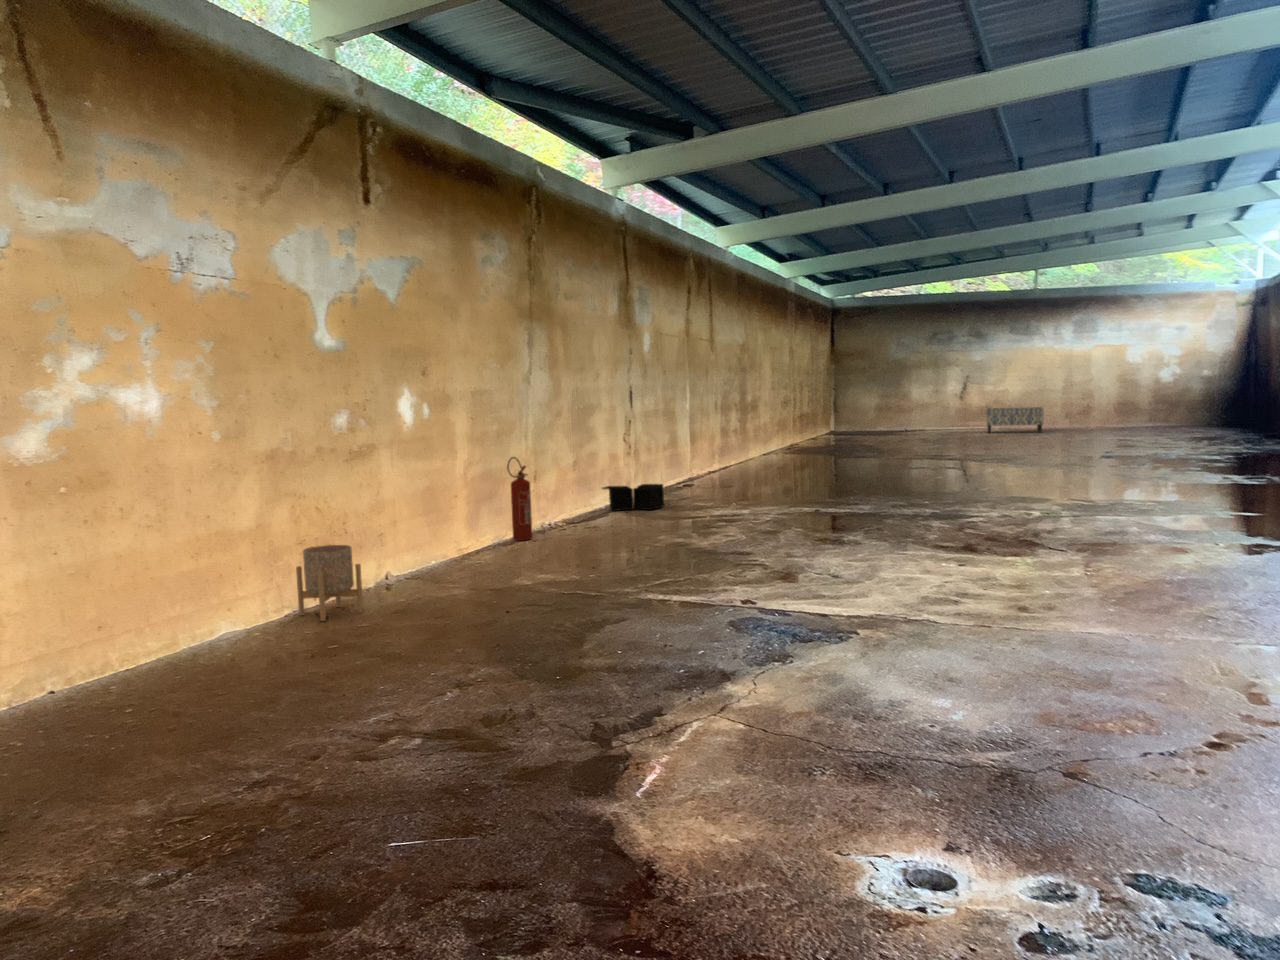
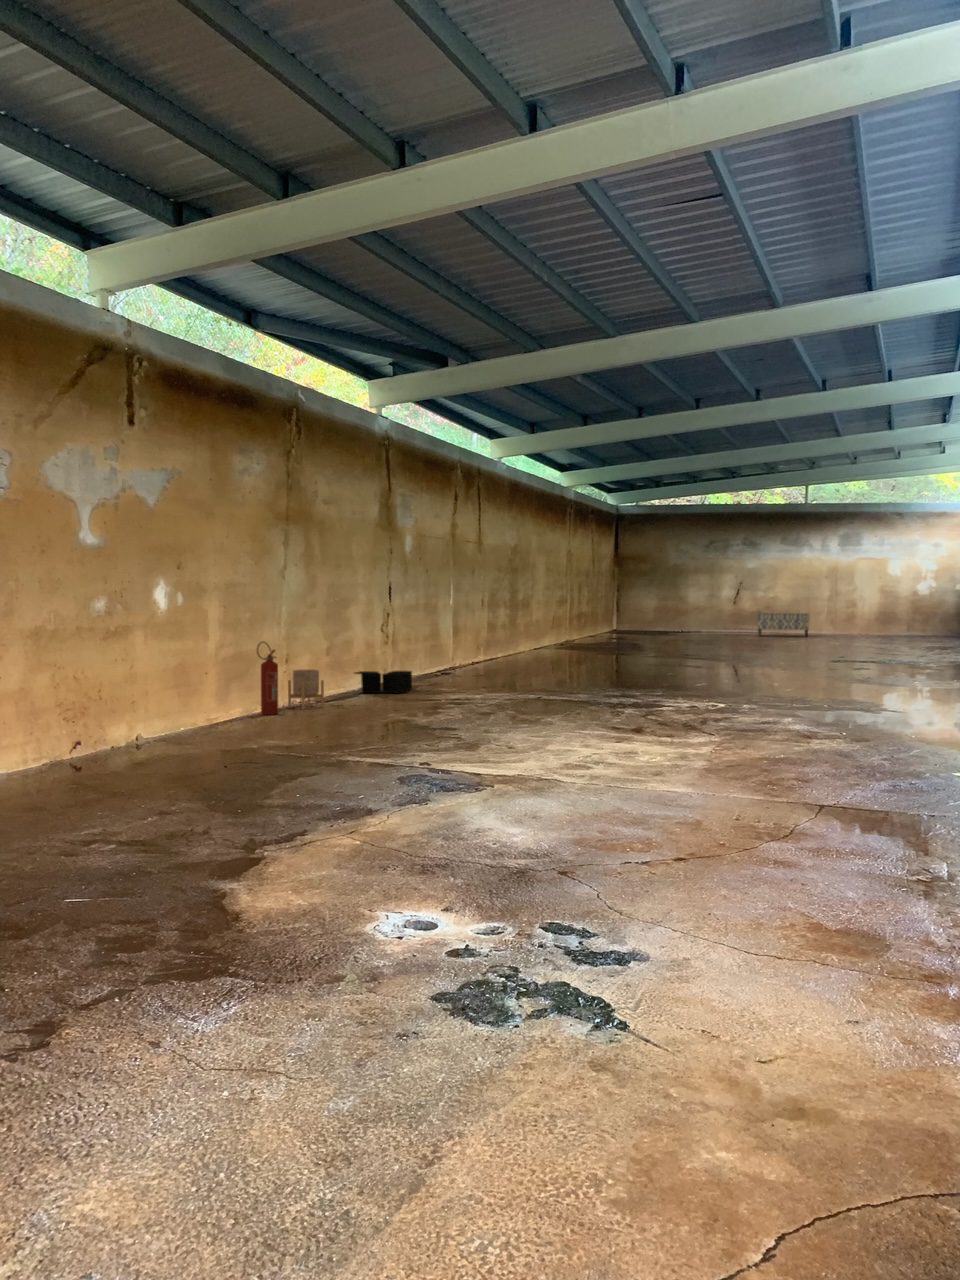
planter: present [296,545,363,621] -> present [288,670,324,710]

